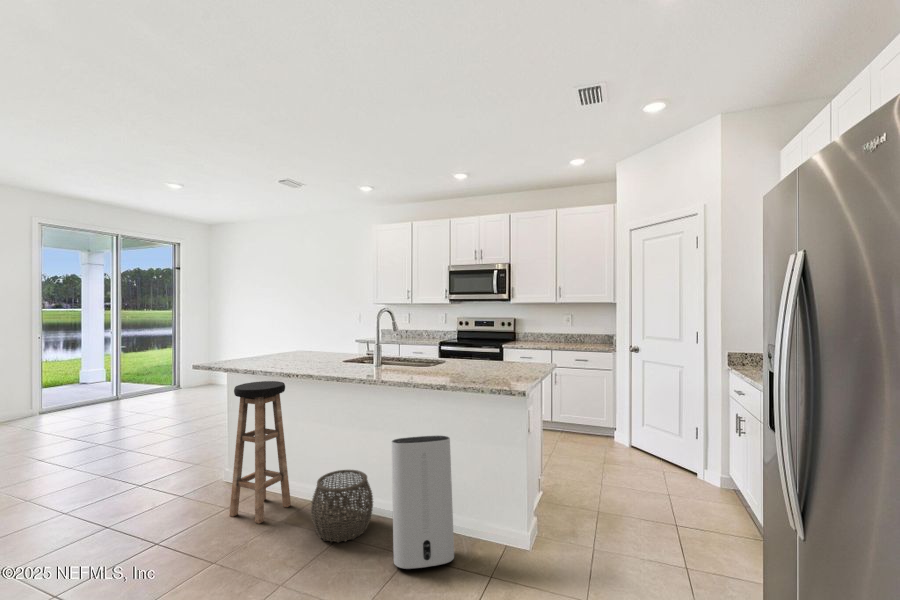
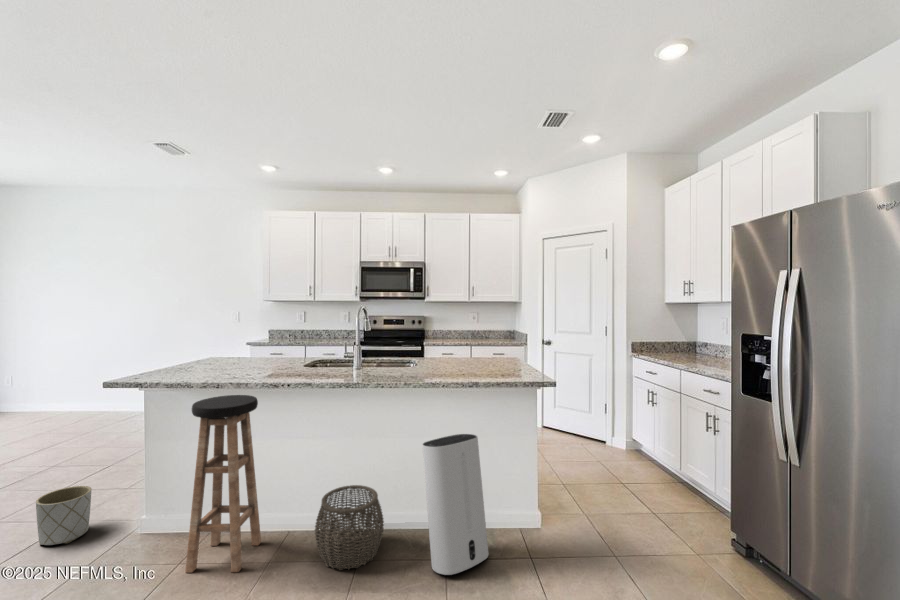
planter: none [169,440,204,480] -> present [36,486,91,545]

